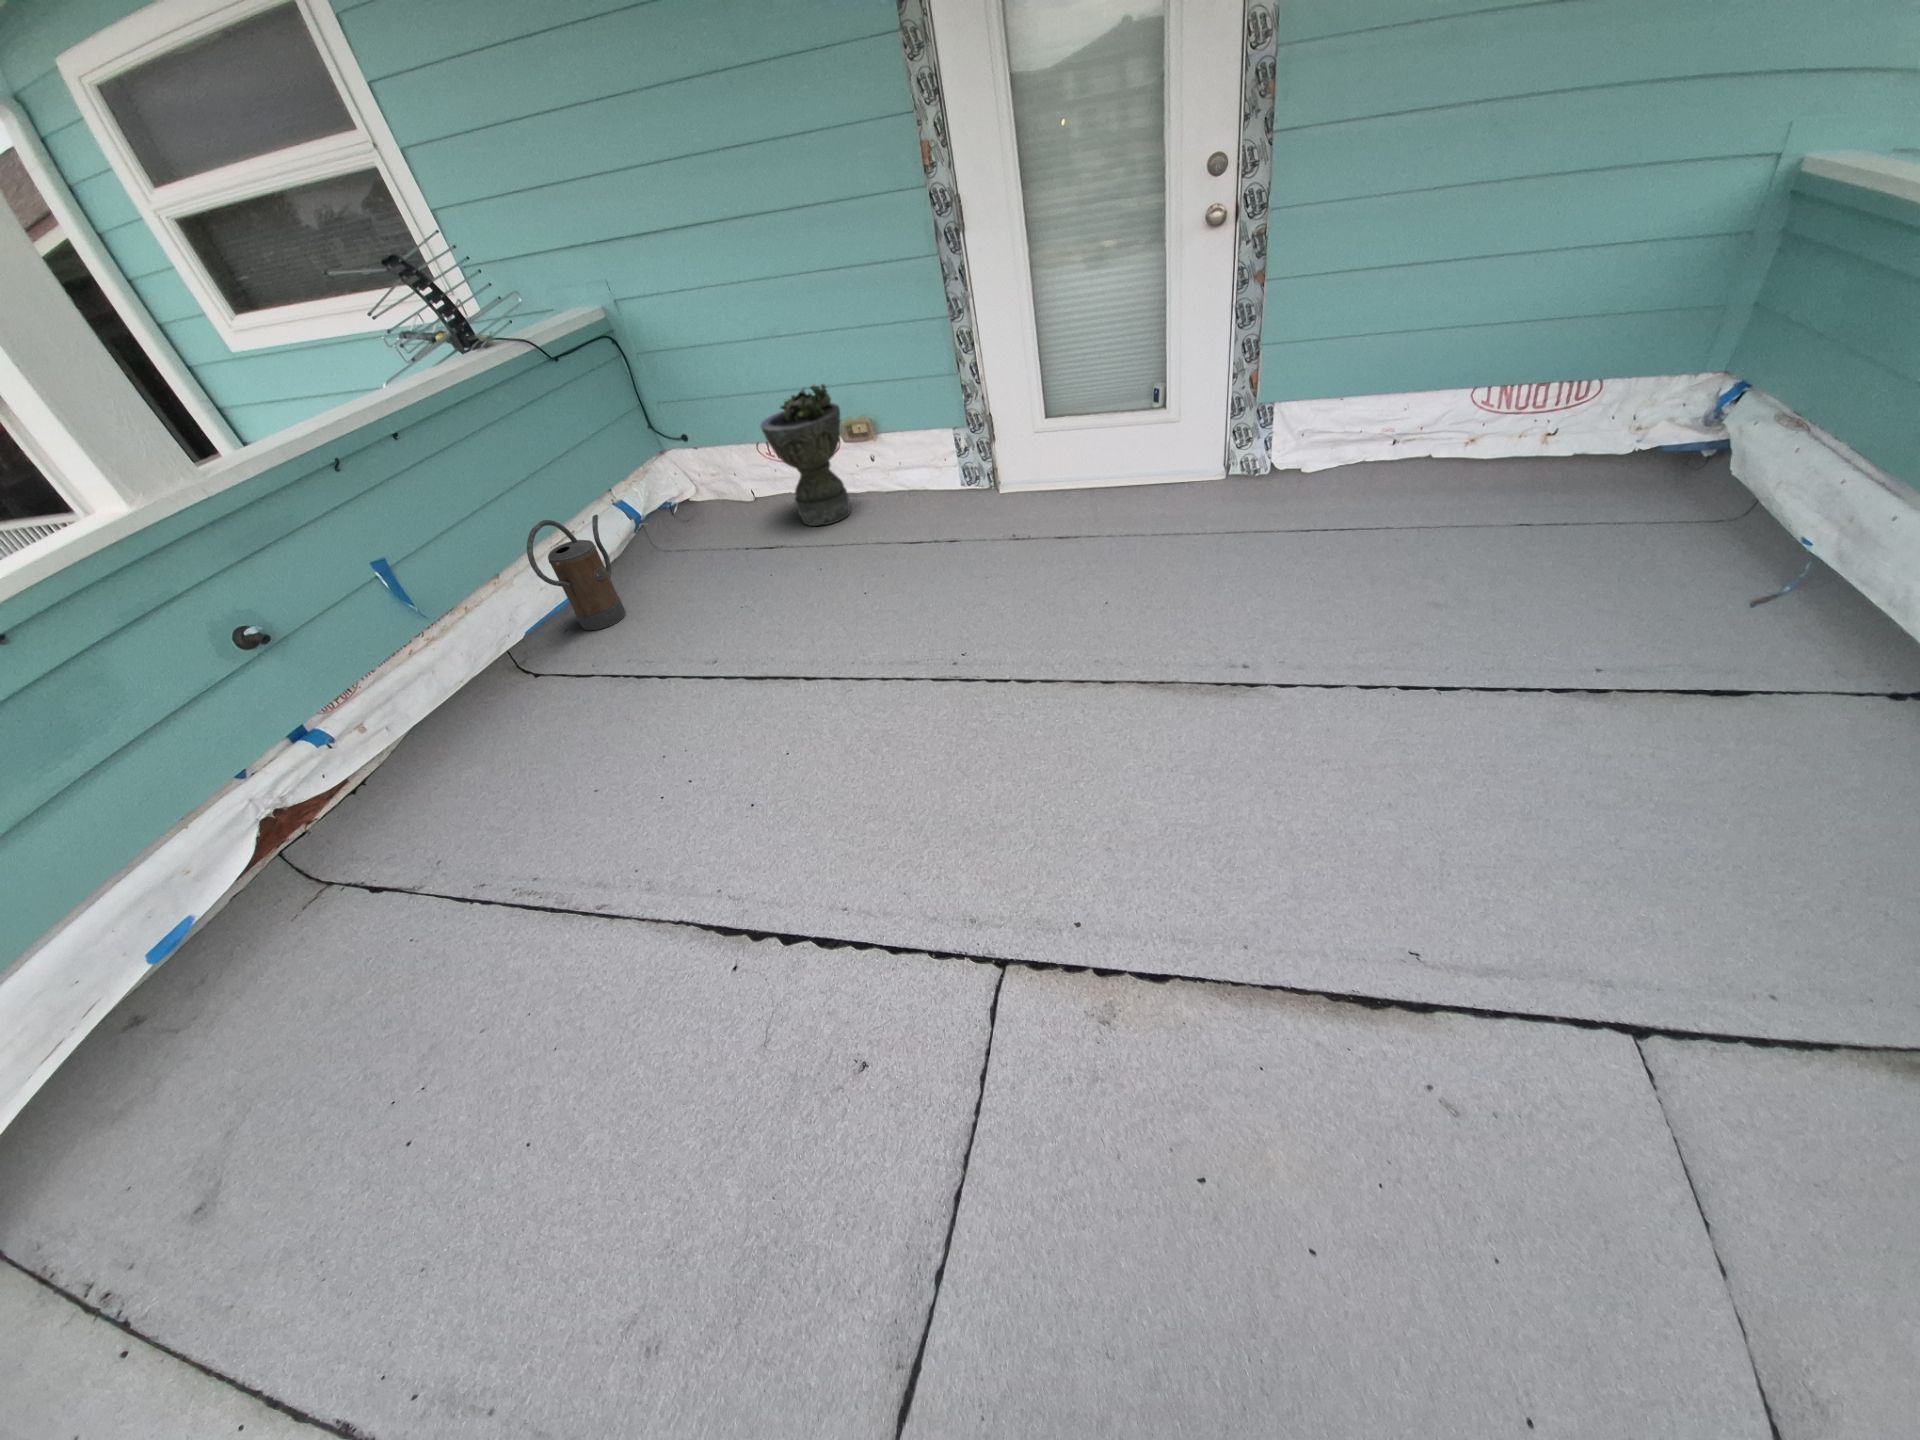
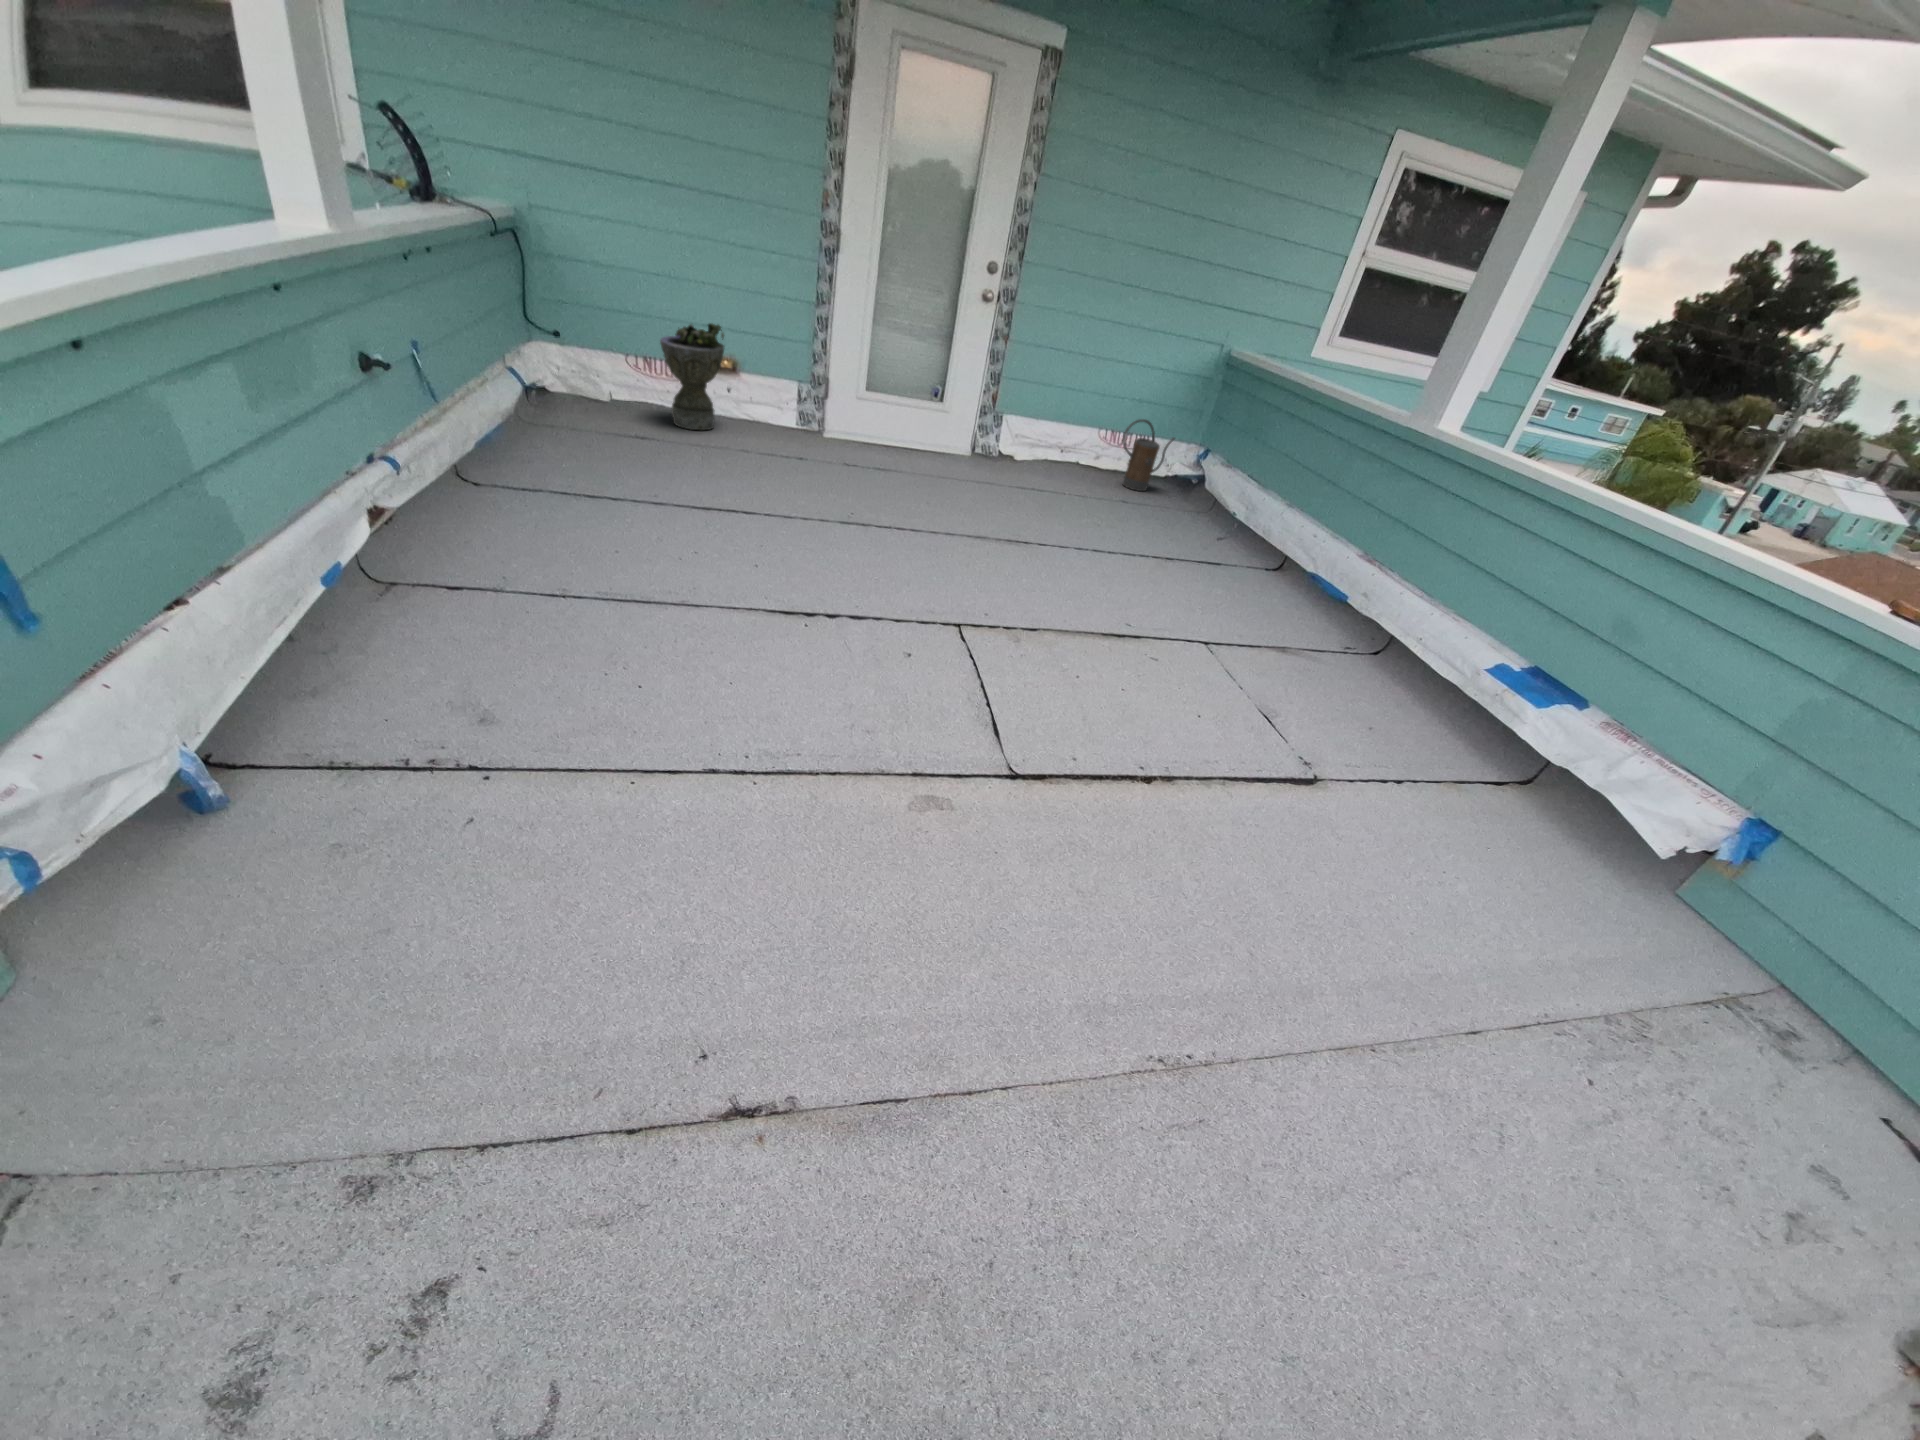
watering can: present [527,515,625,630] -> present [1123,419,1175,491]

